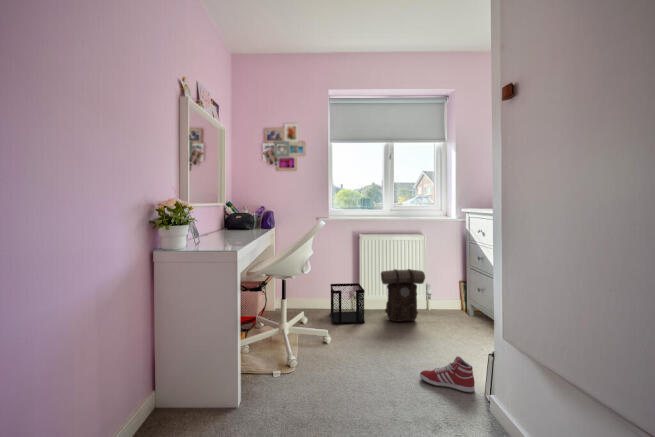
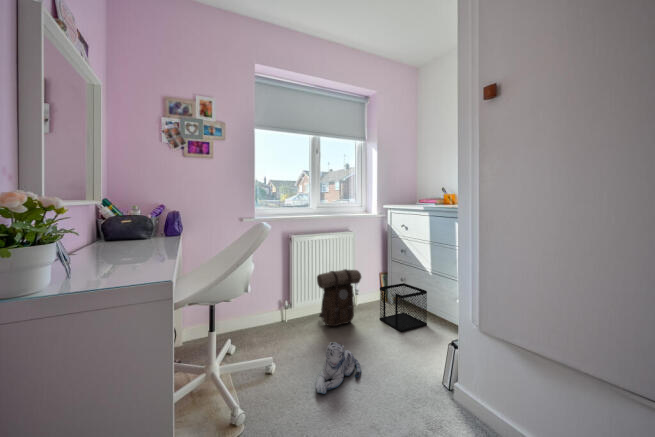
wastebasket: present [330,283,365,324] -> present [380,283,427,332]
plush toy: none [354,324,403,363] -> present [316,342,361,394]
sneaker: present [420,356,475,392] -> none [396,367,453,405]

